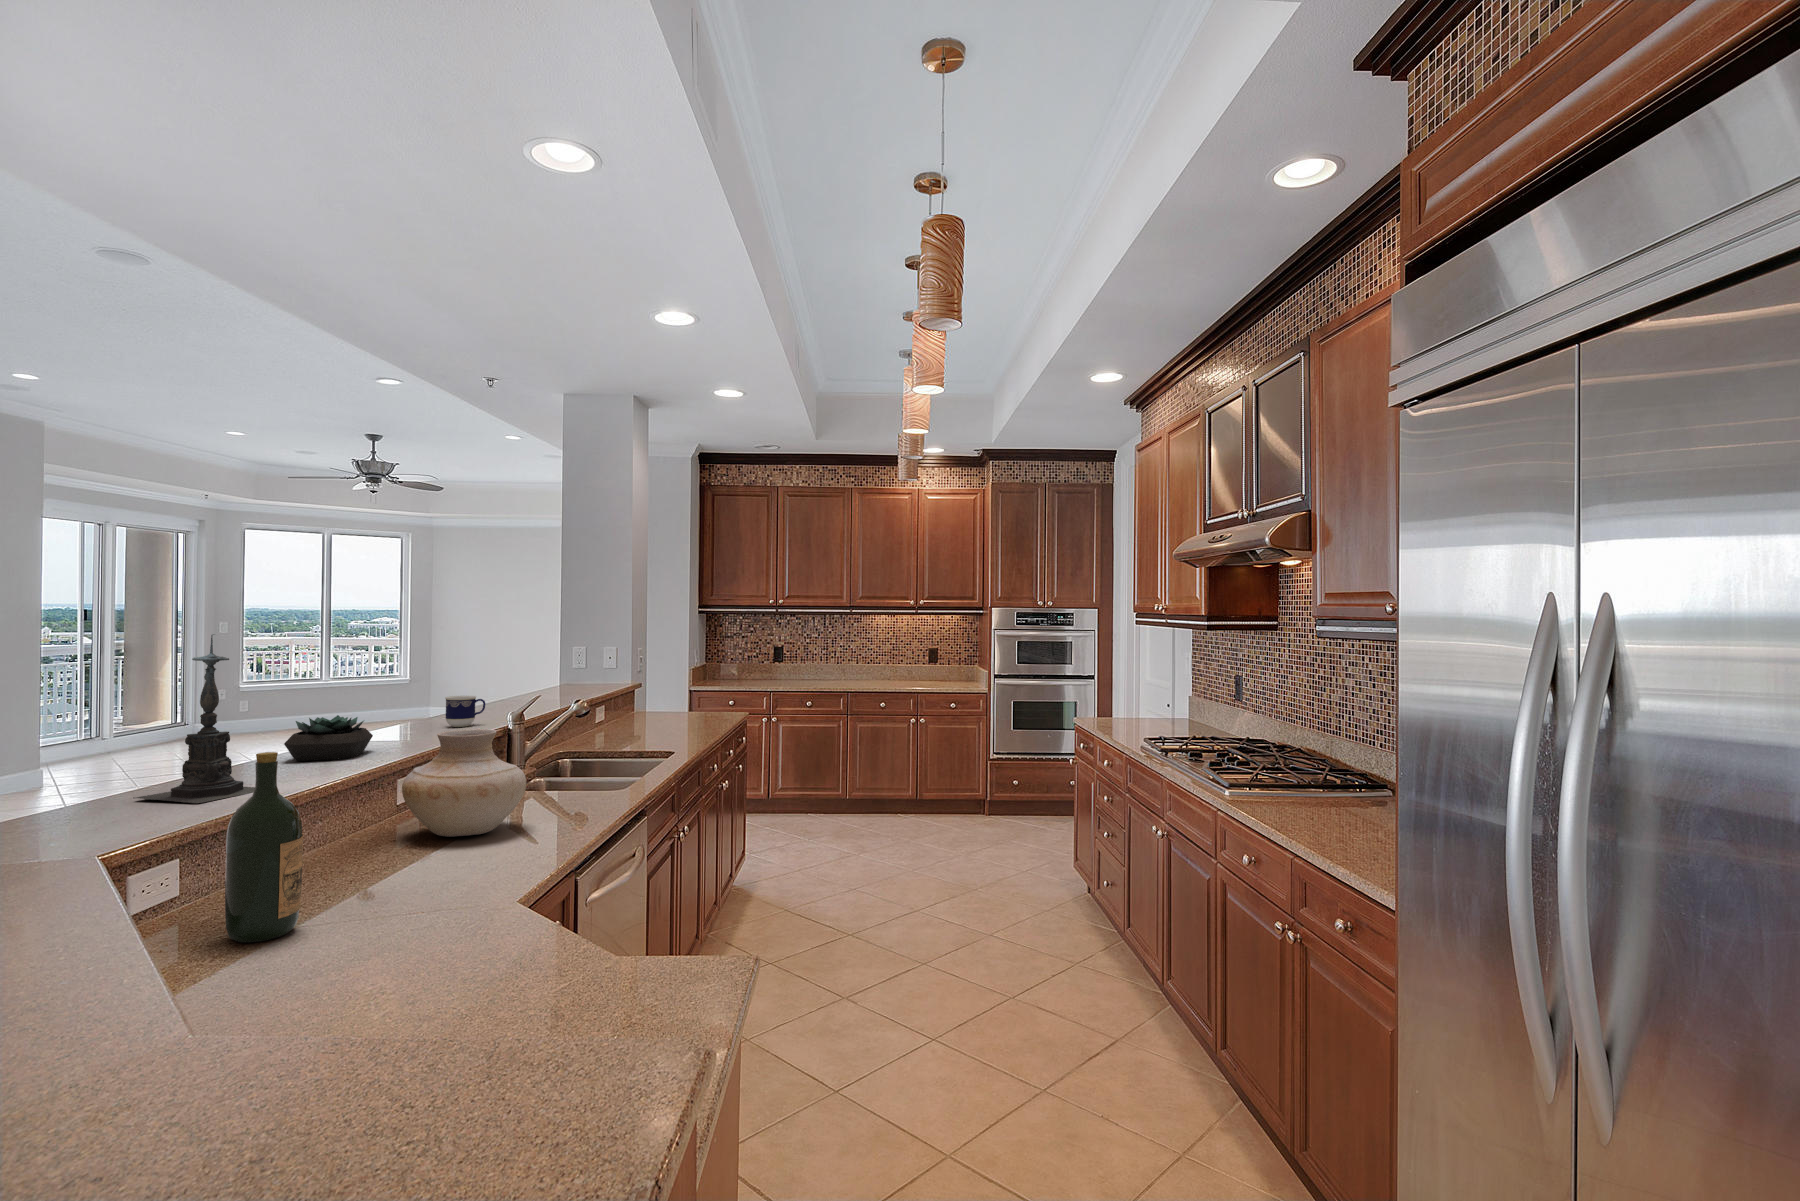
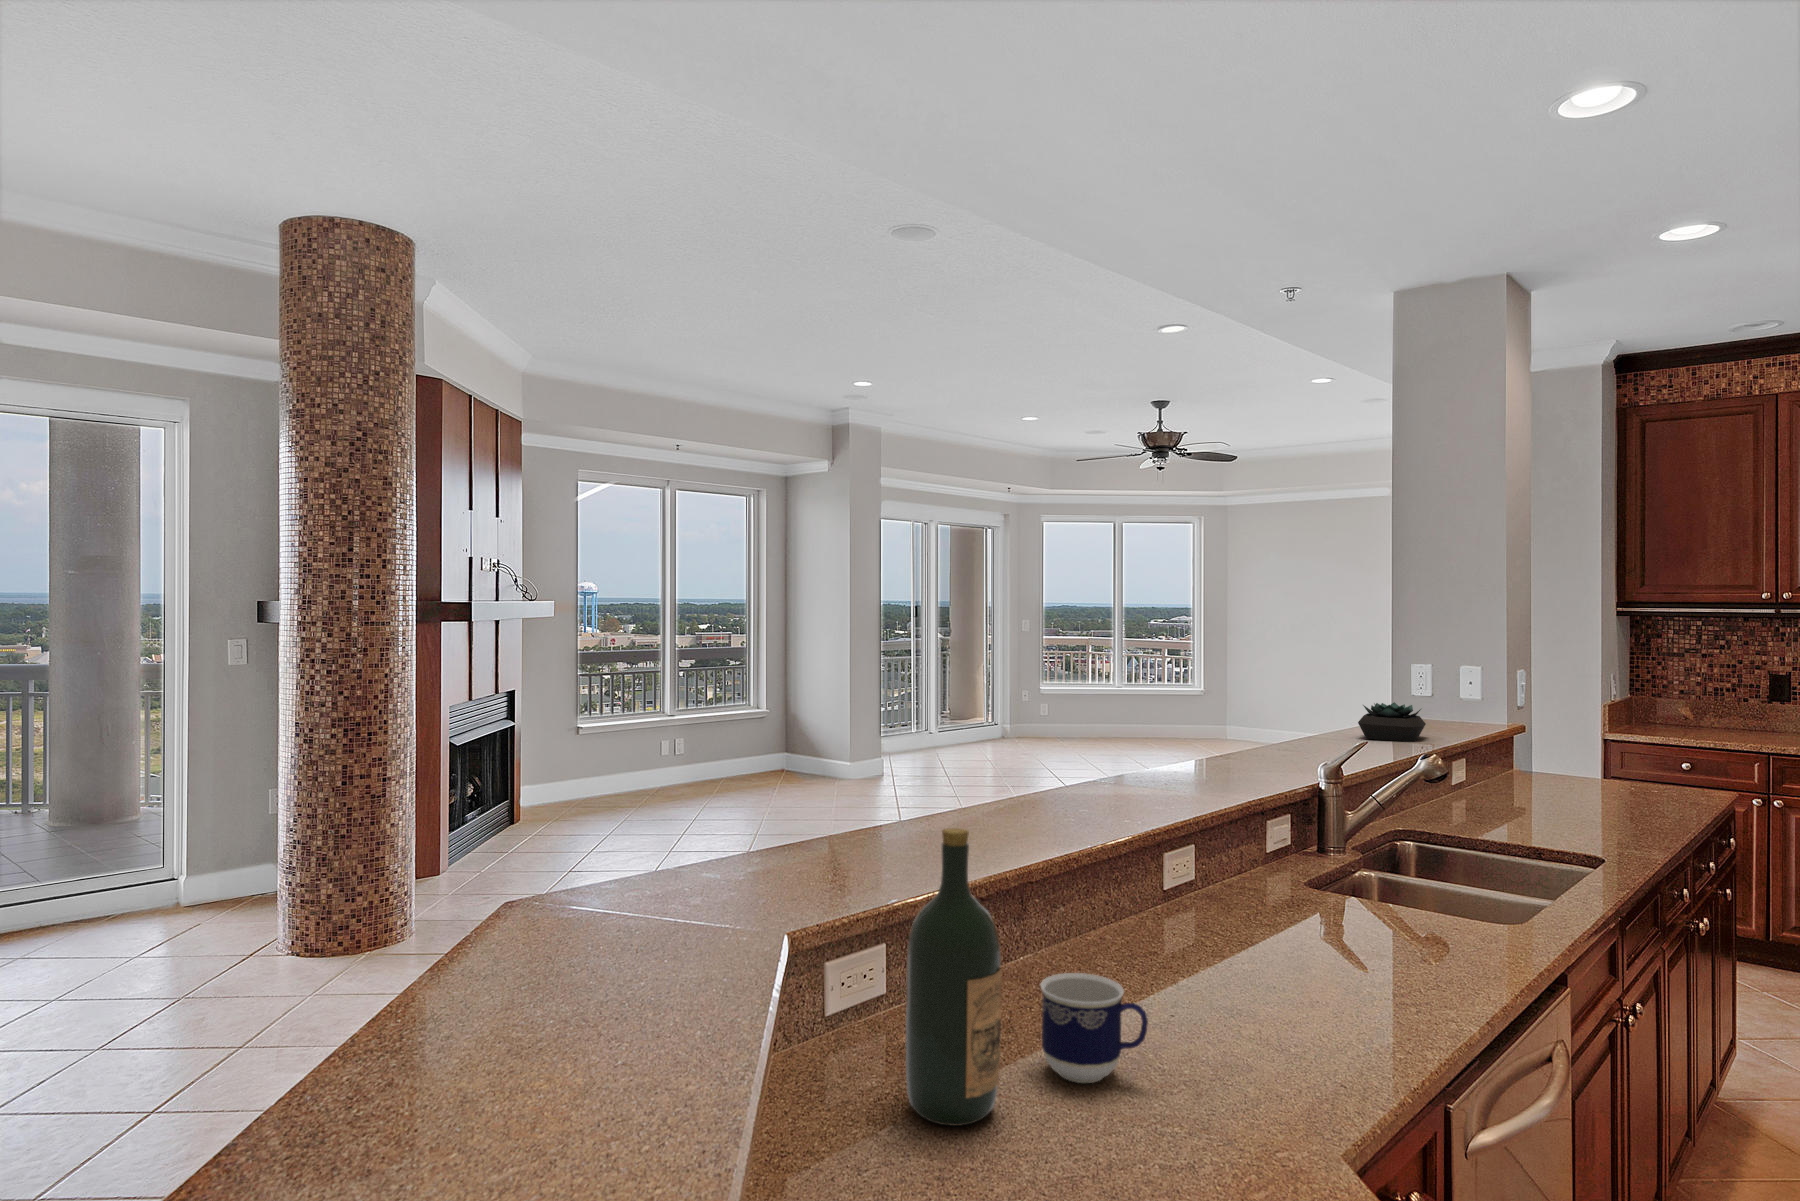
candle holder: present [136,635,255,803] -> none [870,640,1006,862]
cup: present [445,696,485,727] -> present [1041,973,1148,1083]
succulent plant: present [284,715,373,761] -> present [1358,702,1426,742]
vase: present [402,729,526,837] -> none [1164,798,1351,975]

